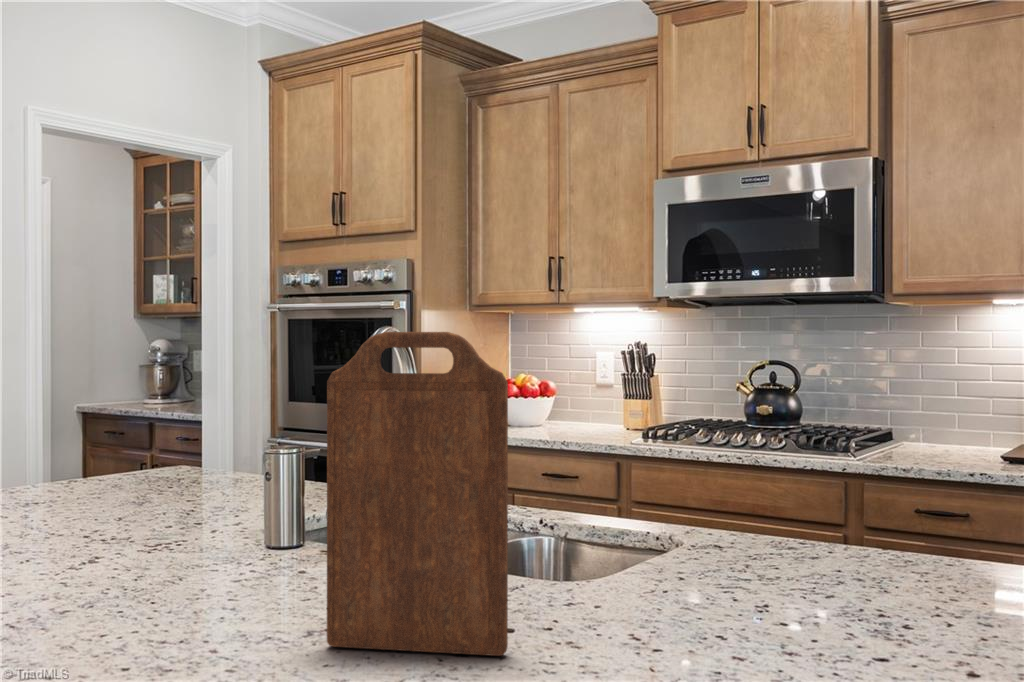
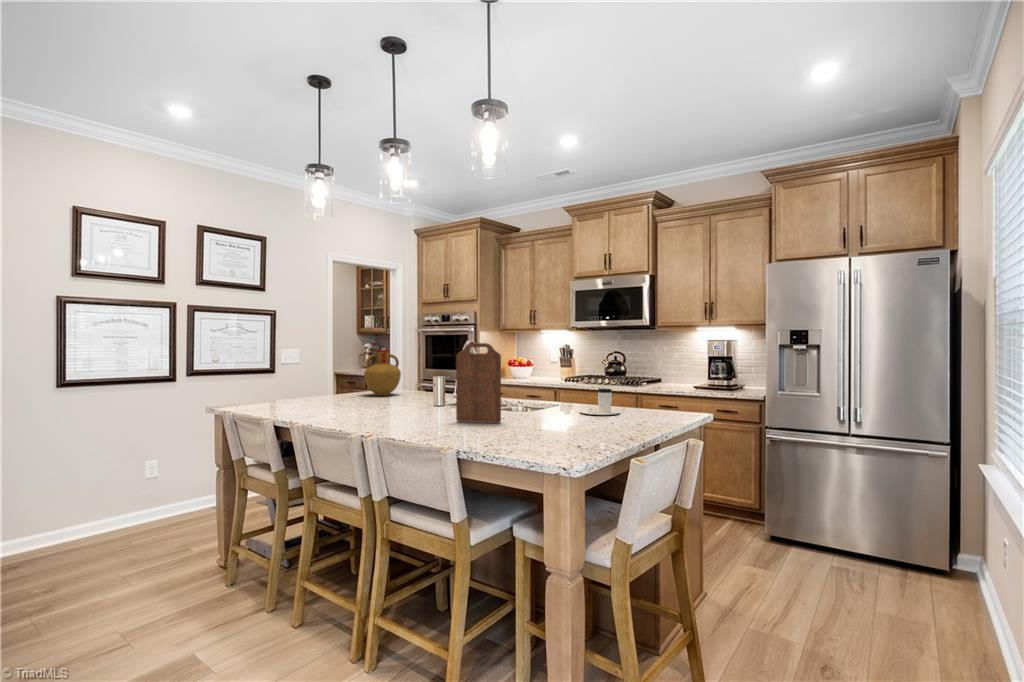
vase: none [72,357,186,495] -> present [364,350,401,396]
coffee cup: none [778,496,931,600] -> present [579,389,620,415]

